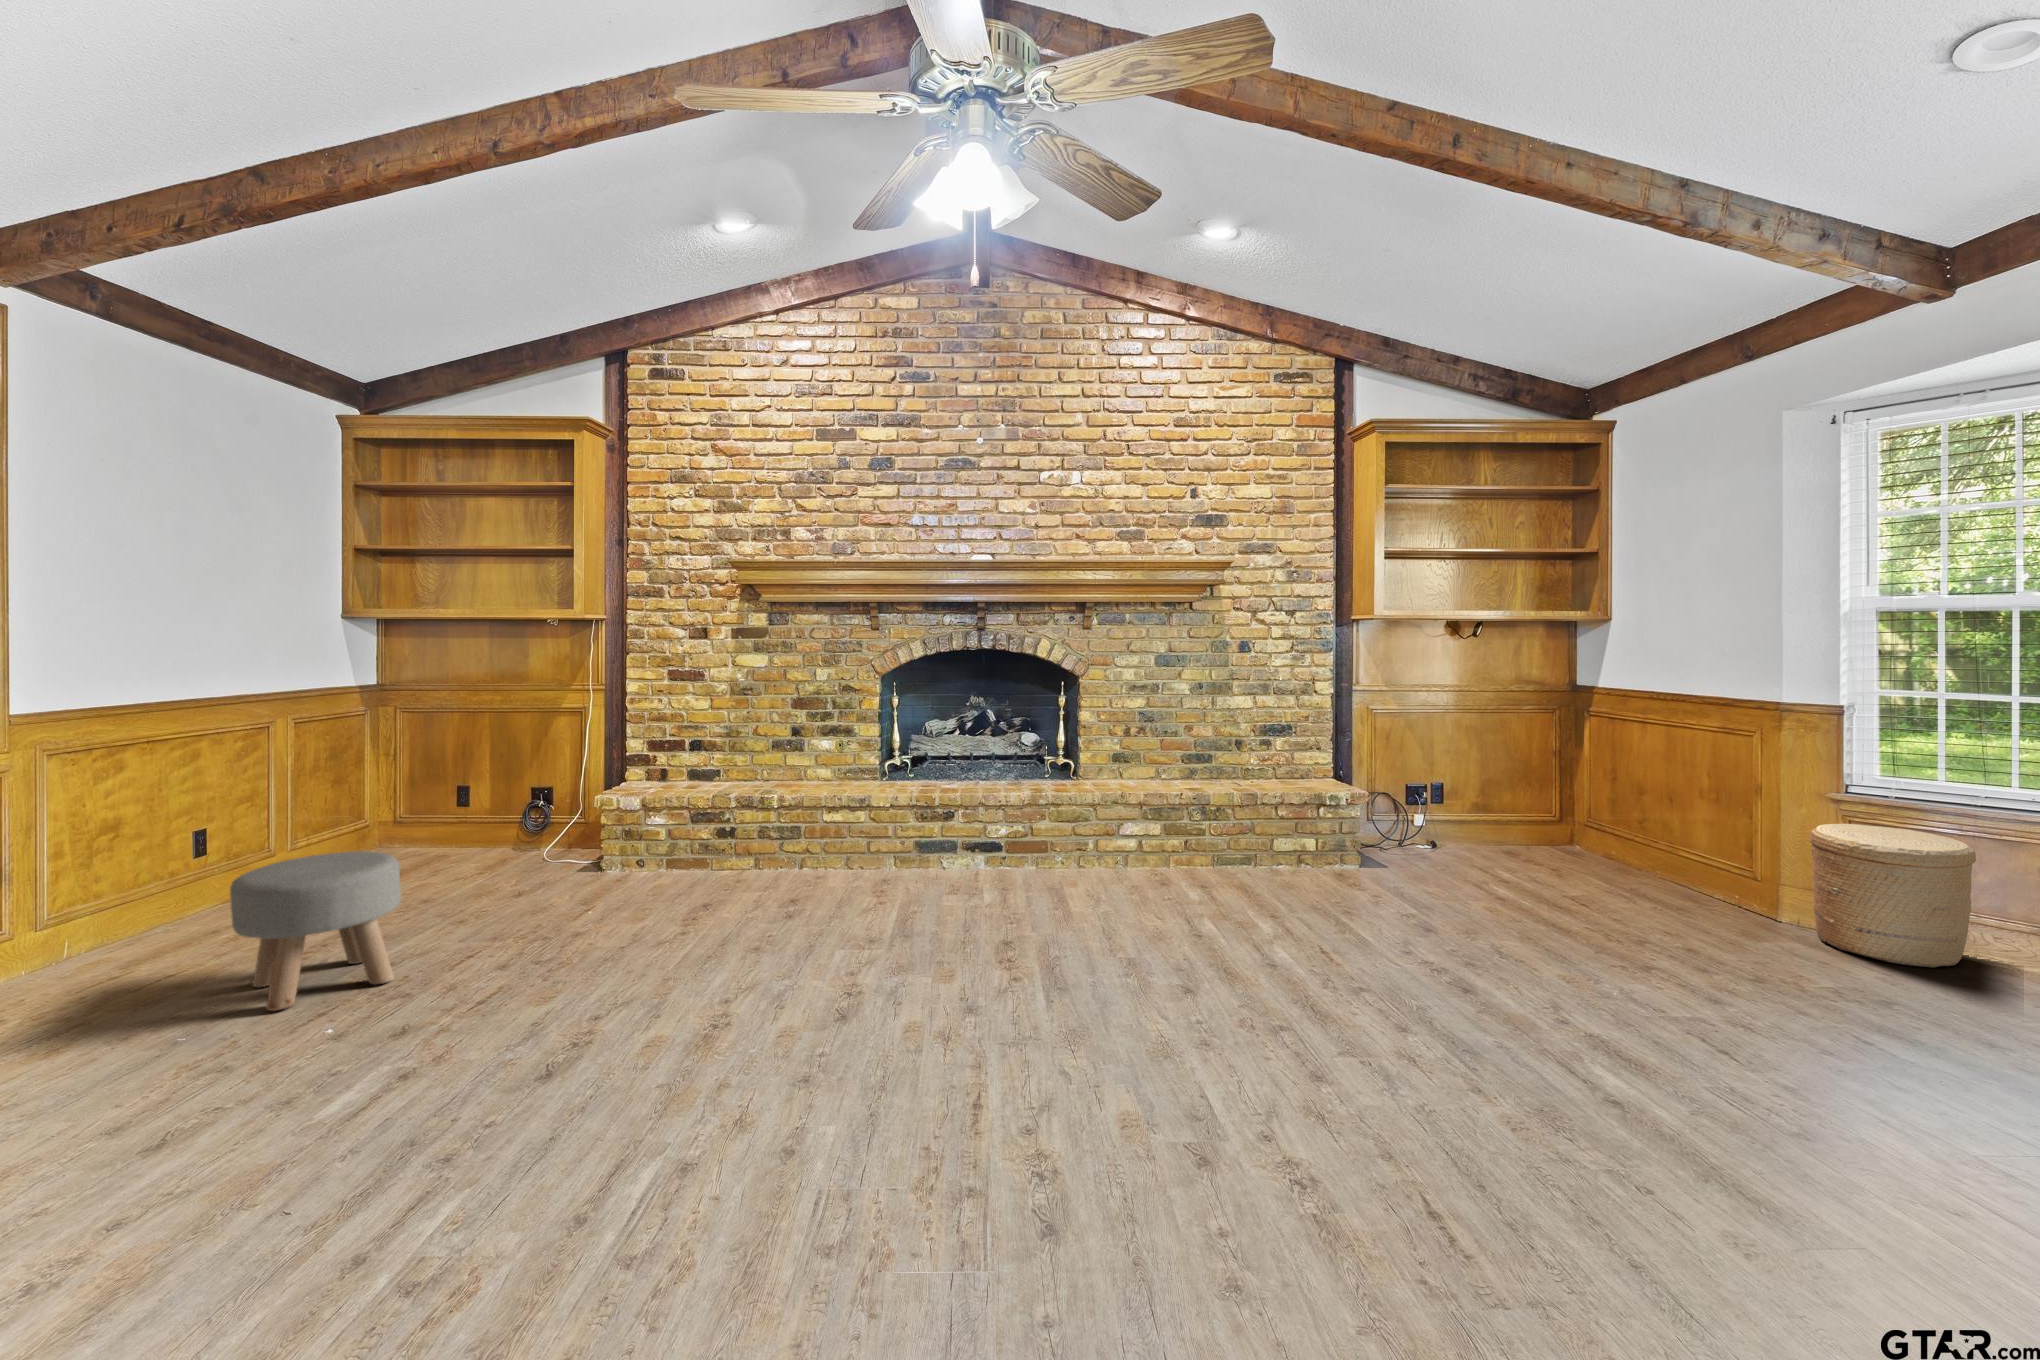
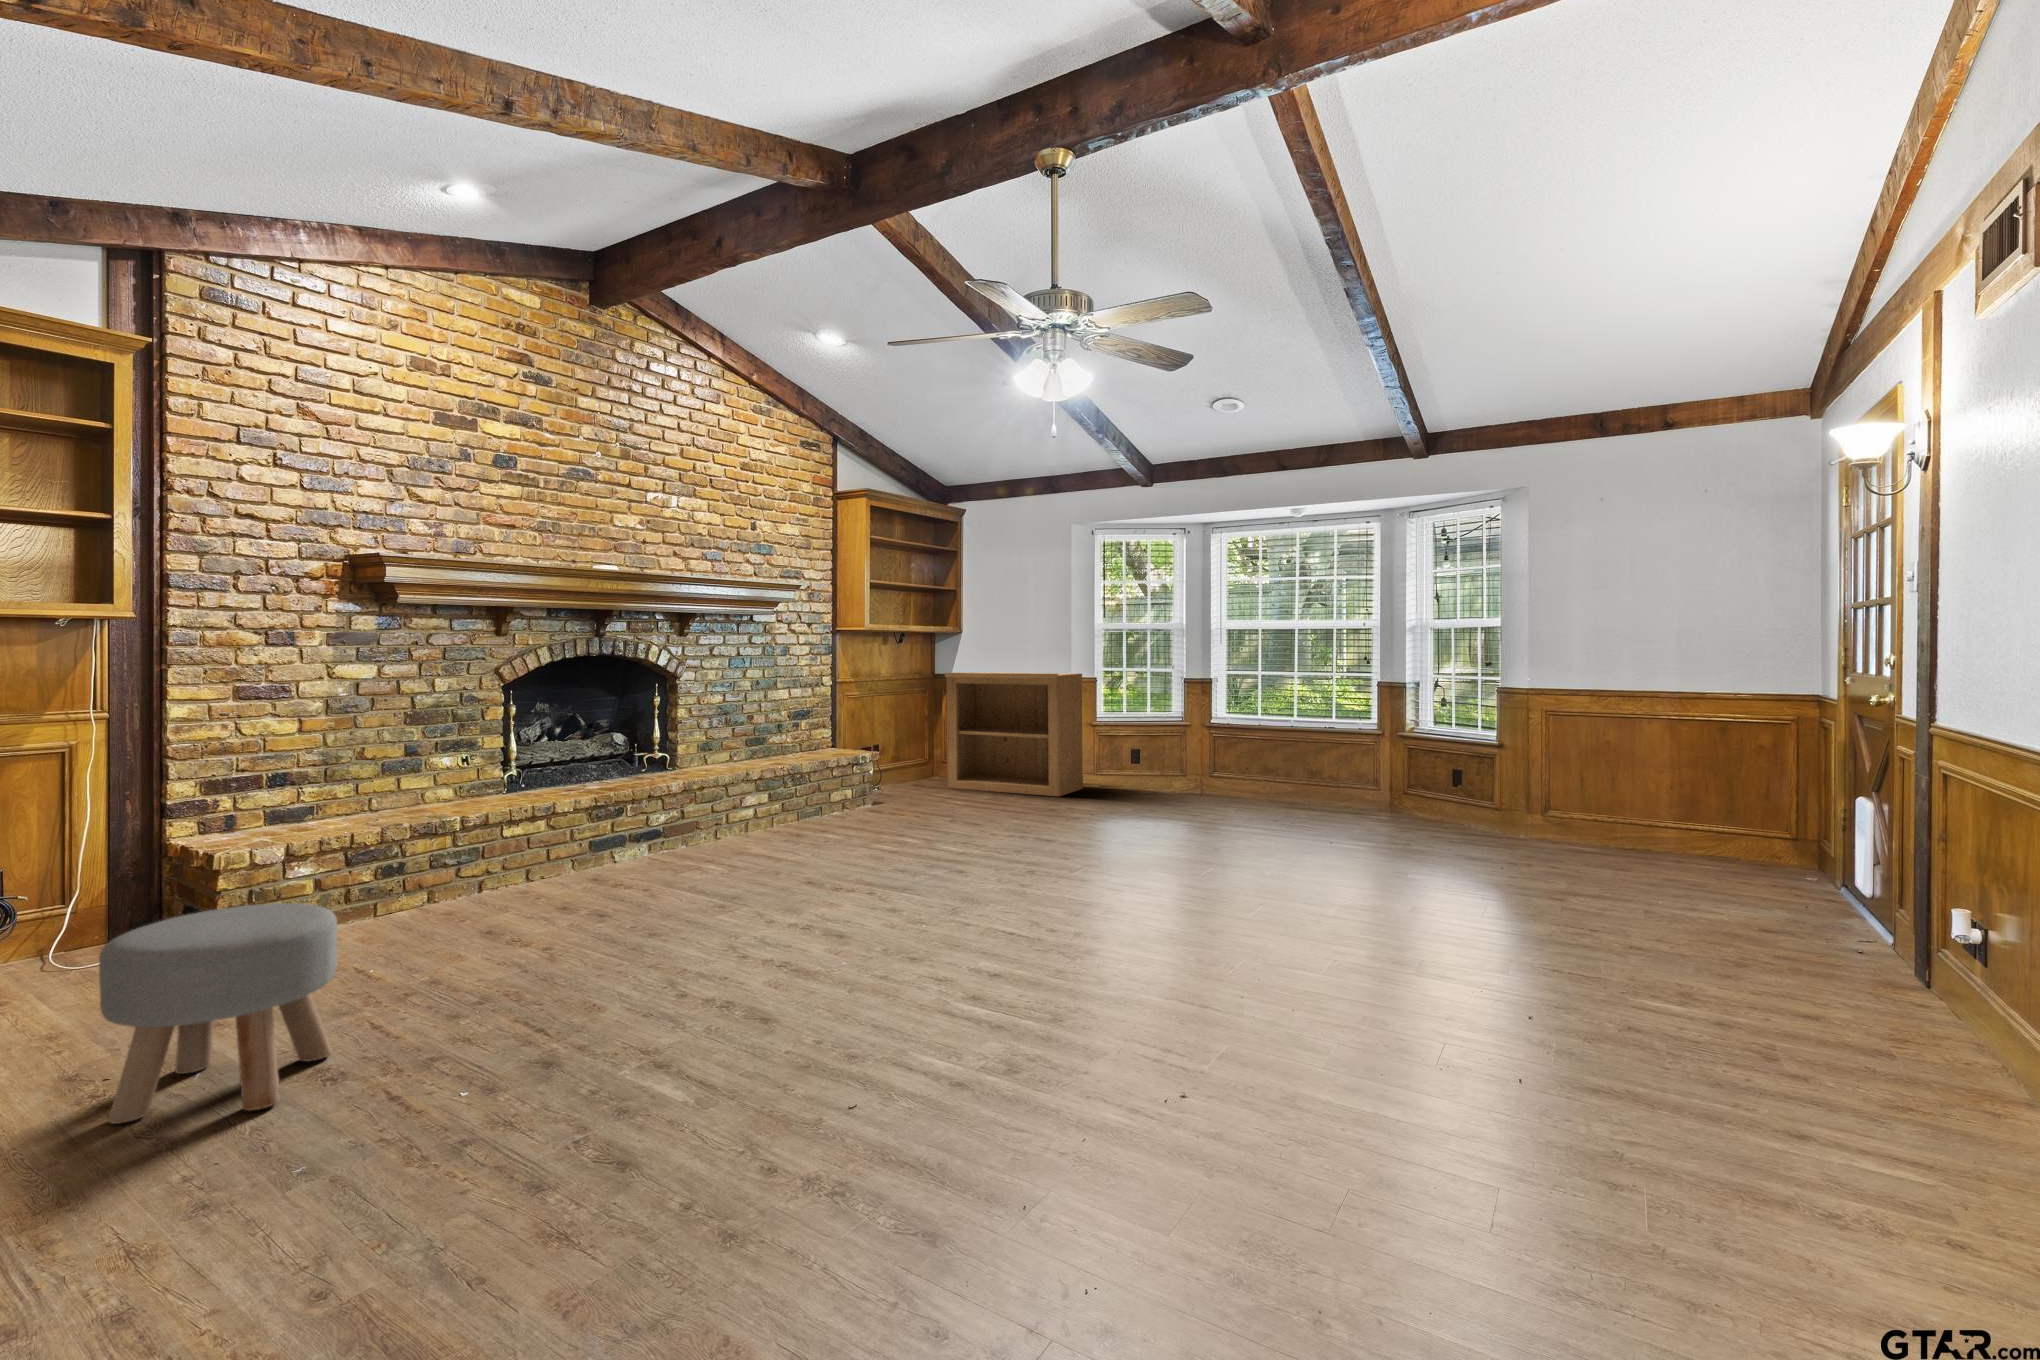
bookshelf: none [1532,679,1792,913] -> present [945,672,1083,796]
woven basket: present [1809,824,1976,968] -> none [1103,736,1162,797]

